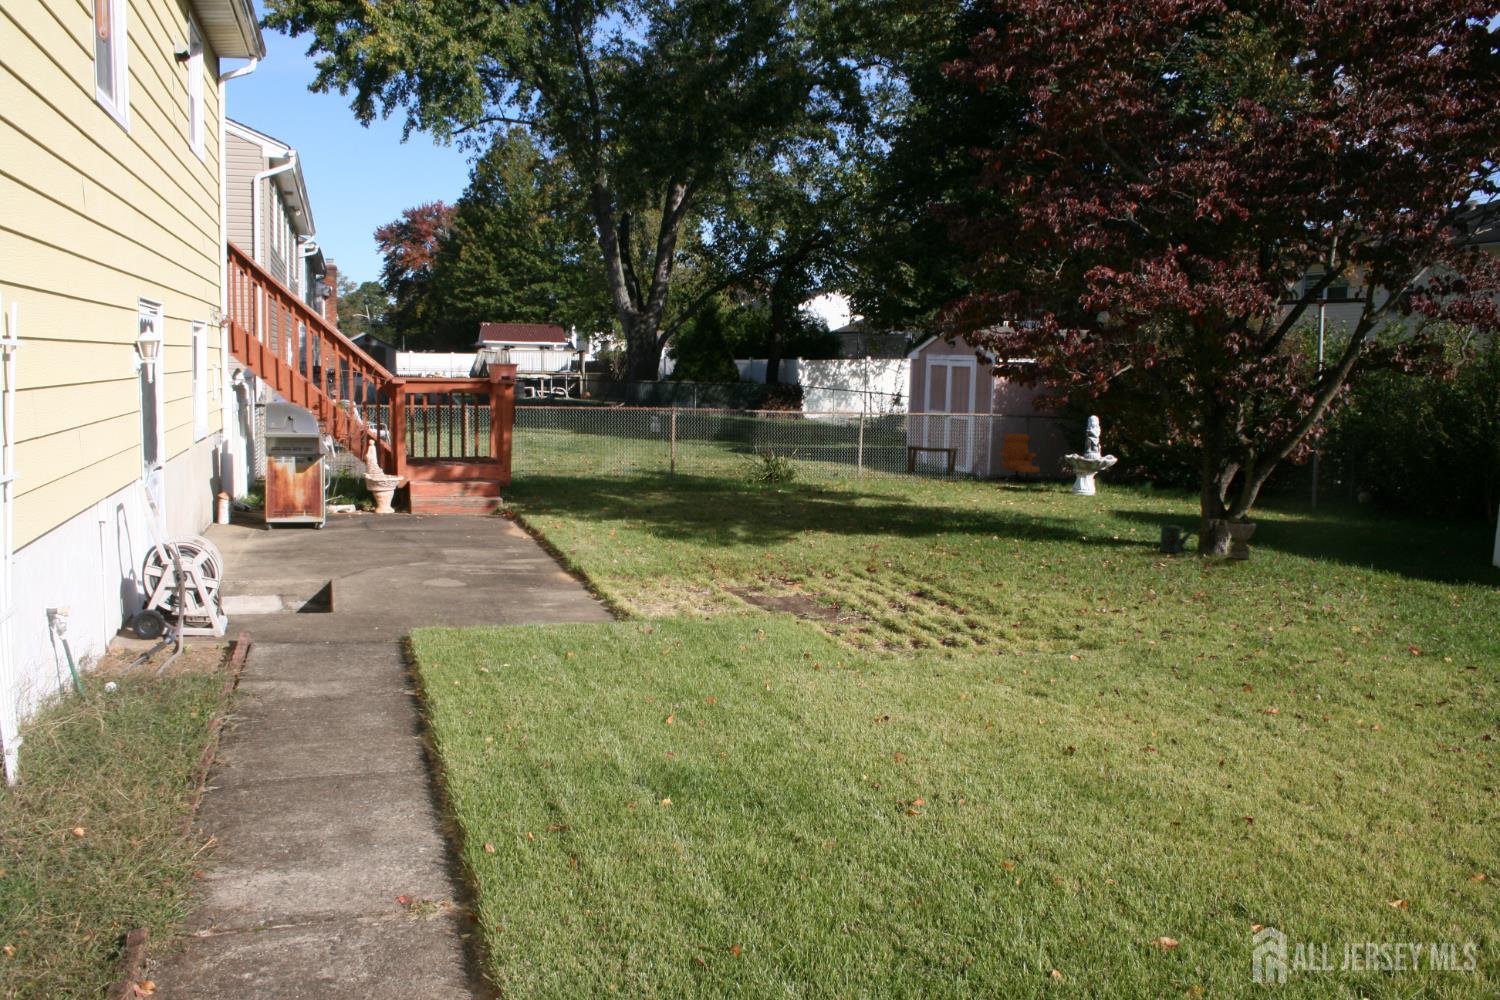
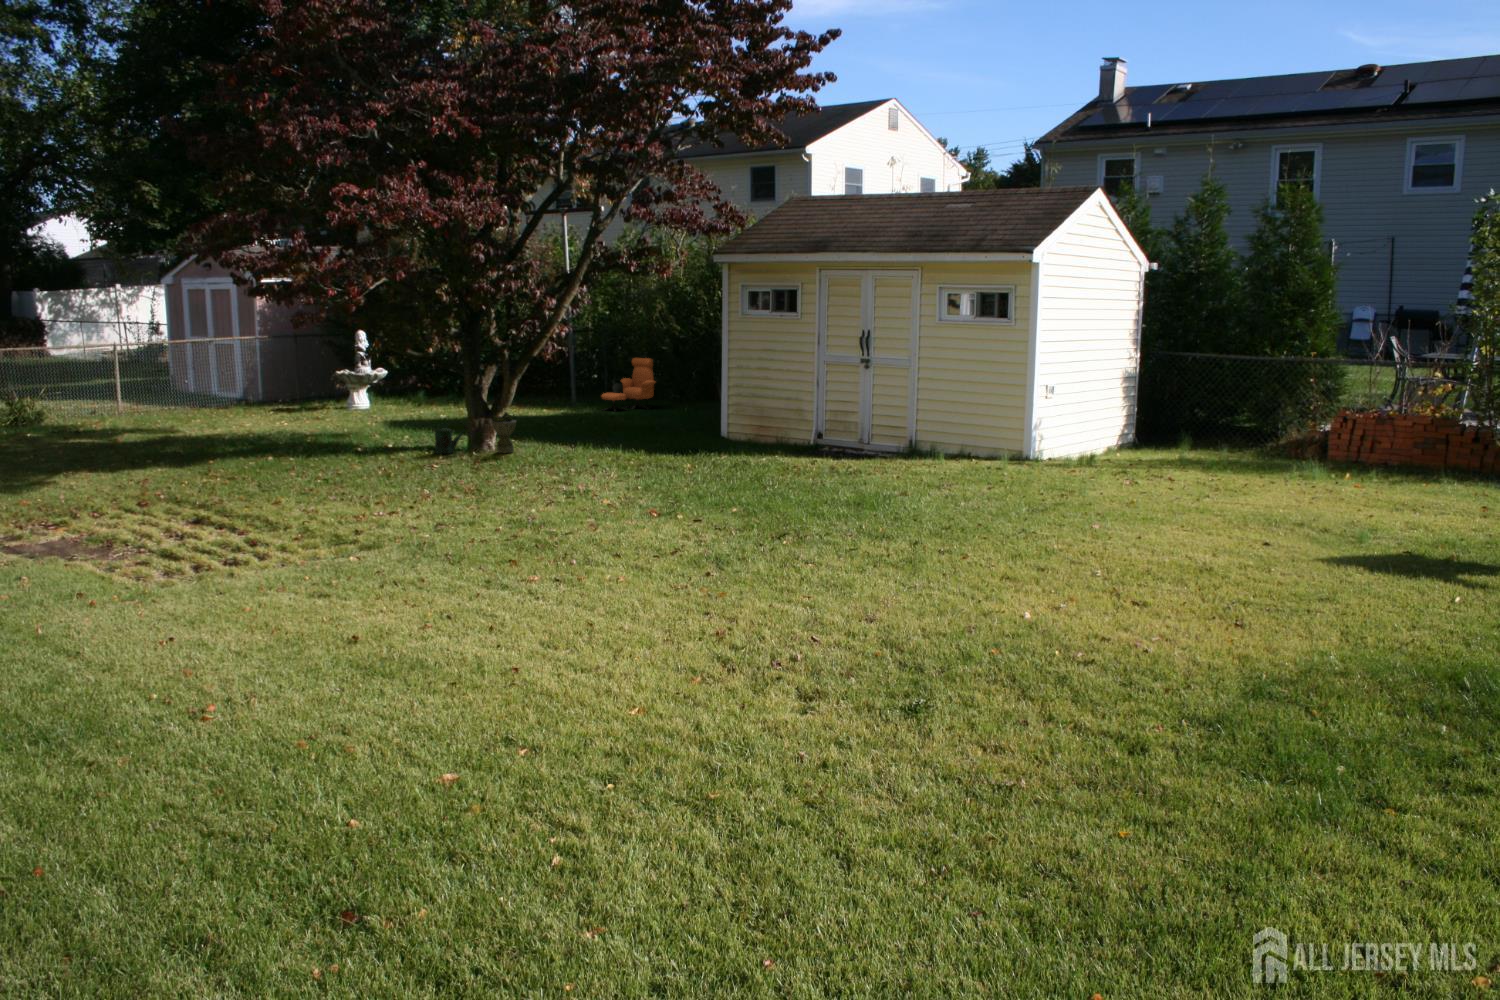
lounge chair: present [999,434,1040,481] -> present [602,358,656,411]
bench: present [908,446,958,475] -> none [167,368,226,397]

